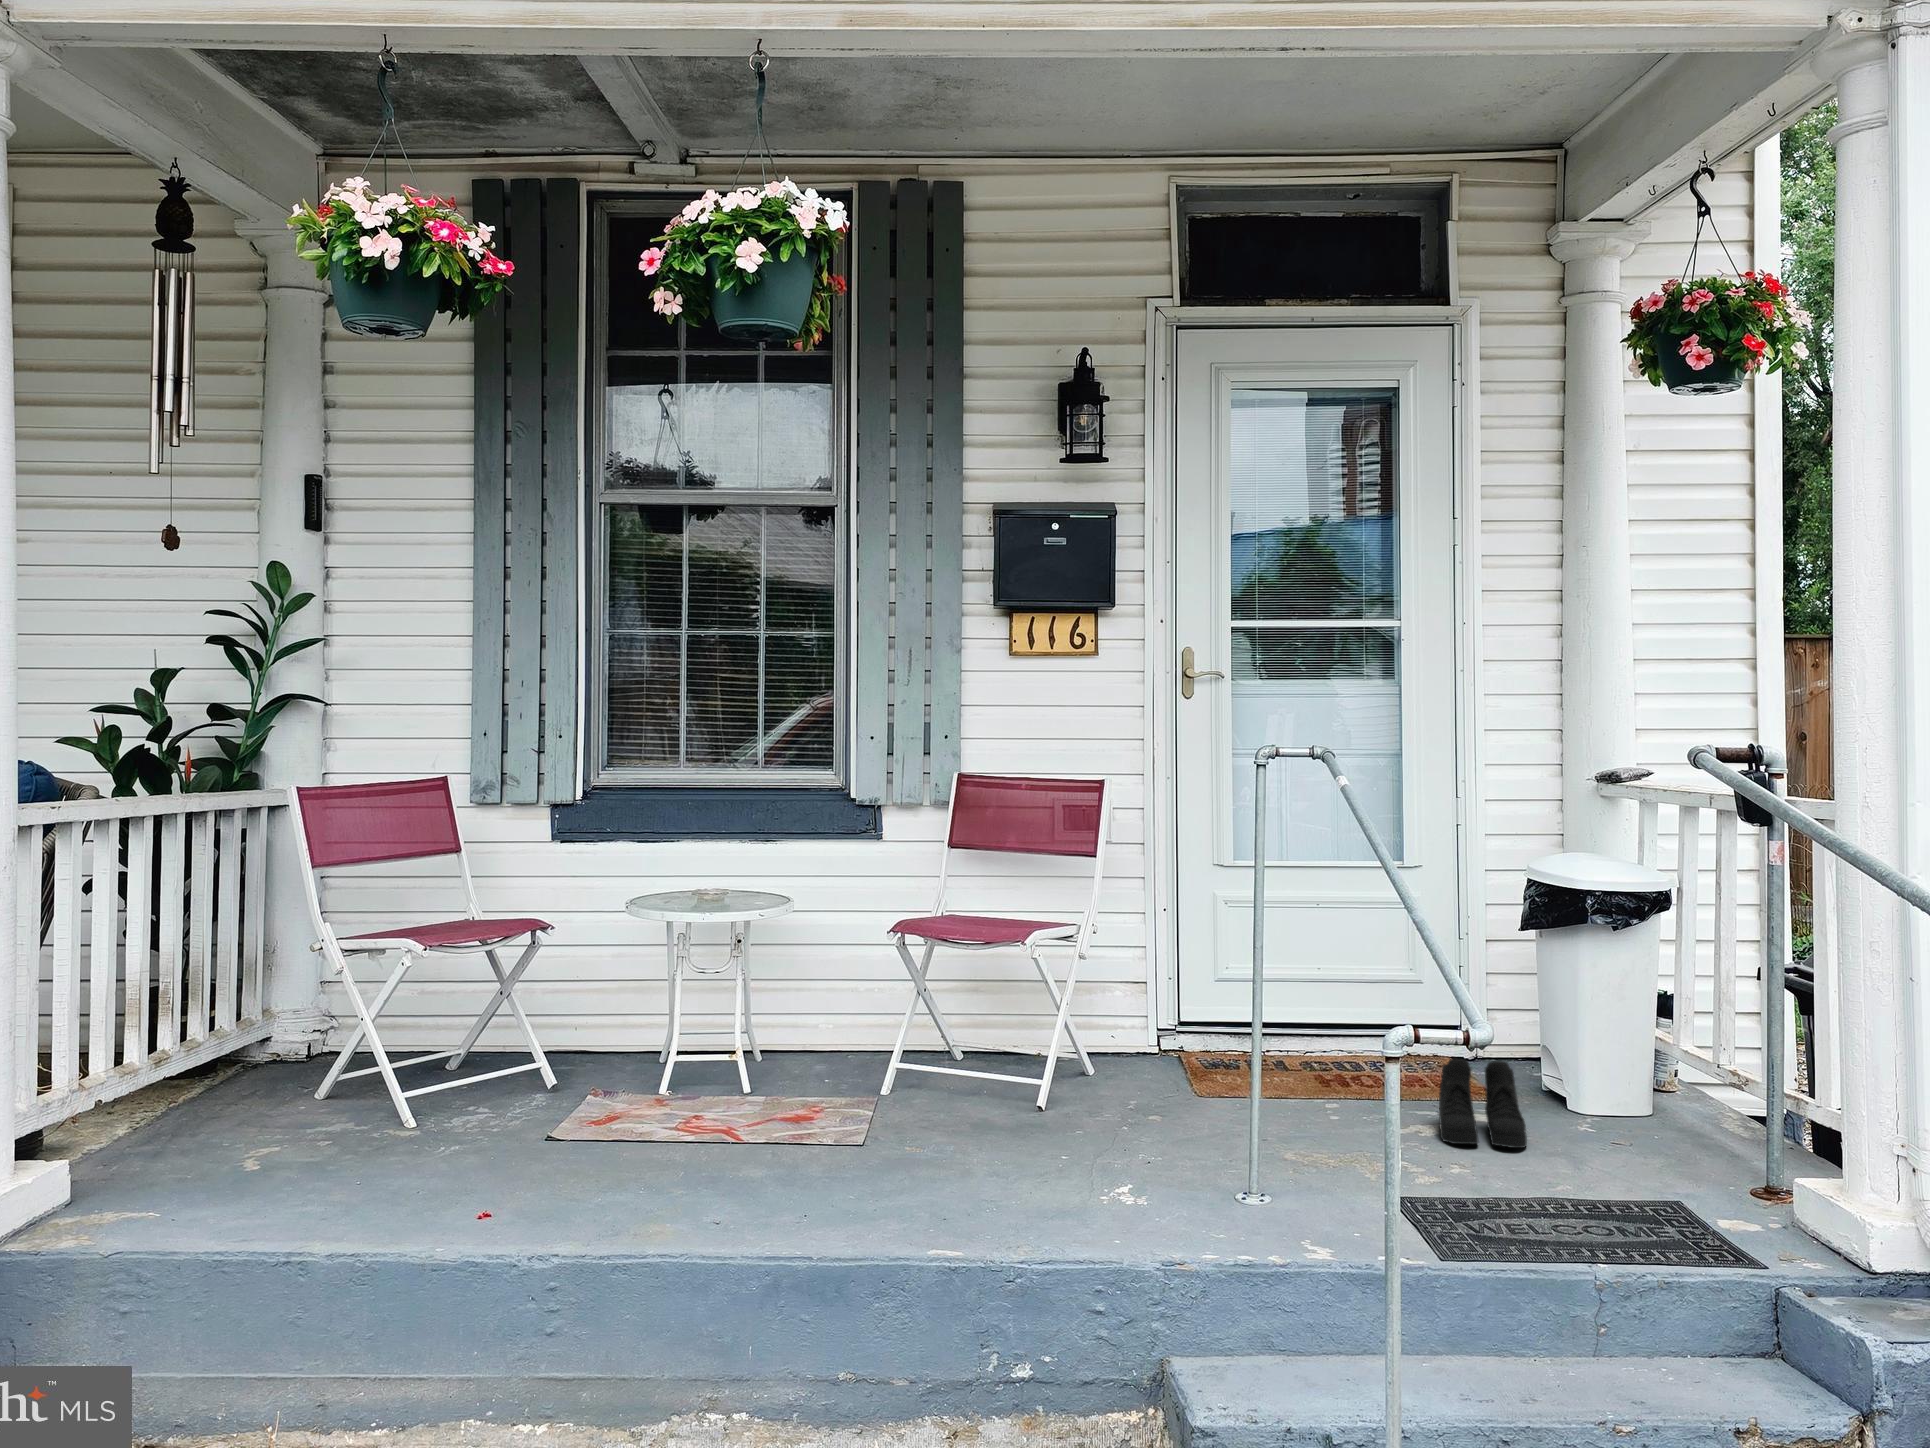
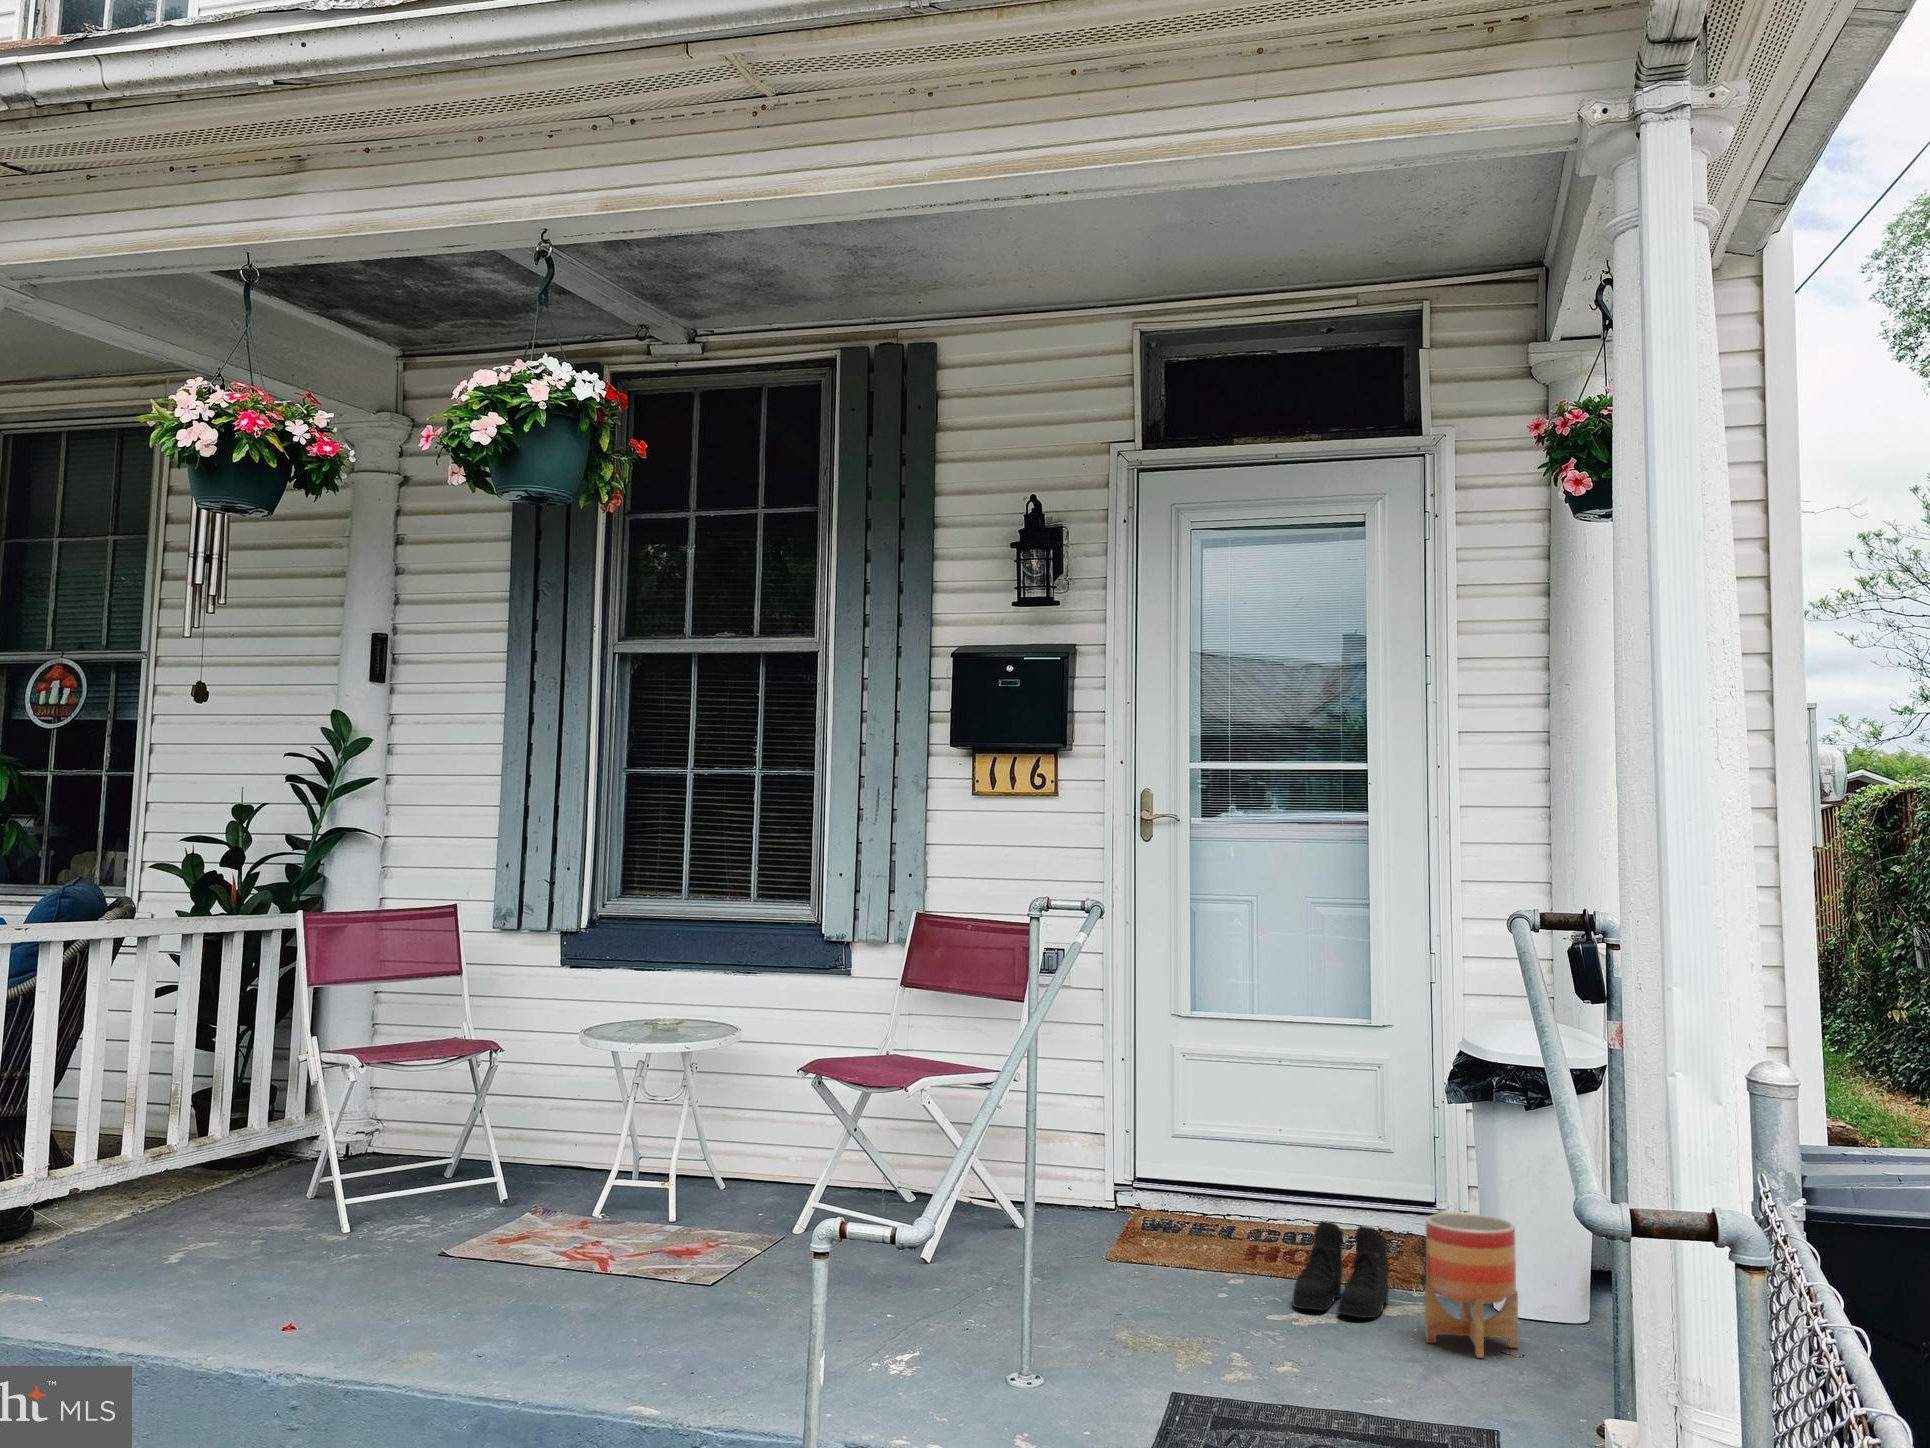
planter: none [1591,1044,1679,1178] -> present [1425,1213,1519,1358]

